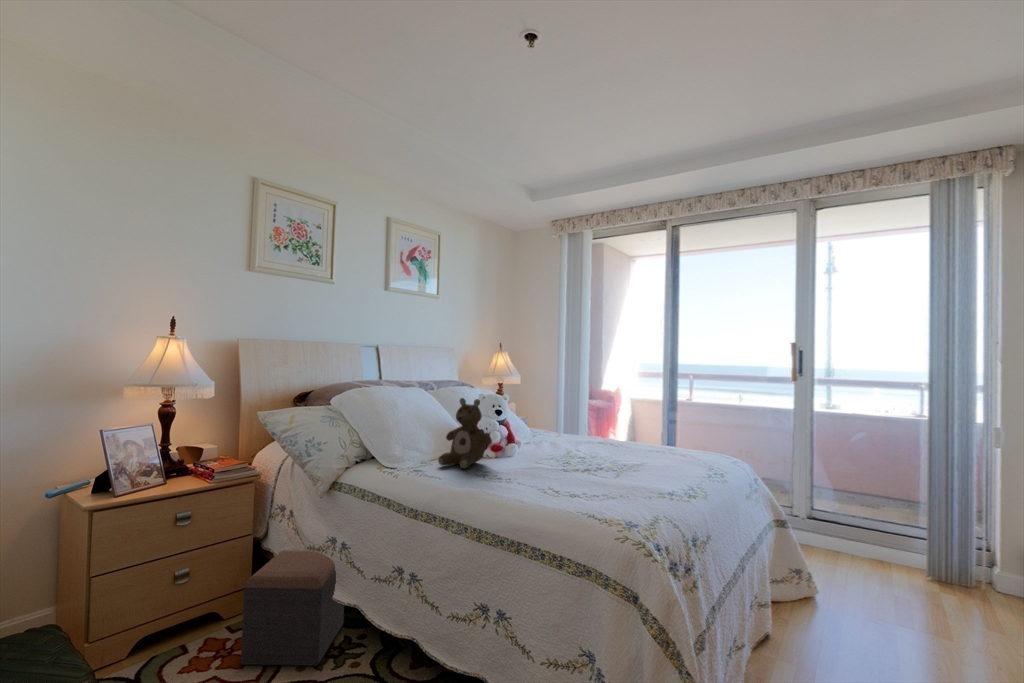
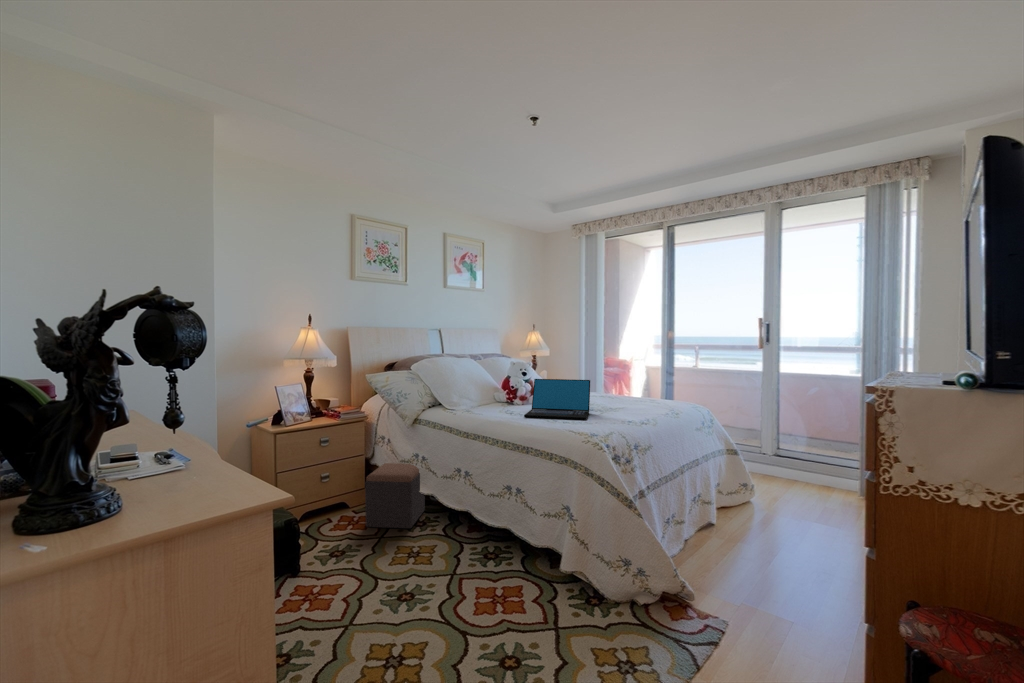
stuffed bear: present [438,398,492,469] -> none [482,364,518,410]
laptop: none [505,421,602,489] -> present [524,379,590,419]

